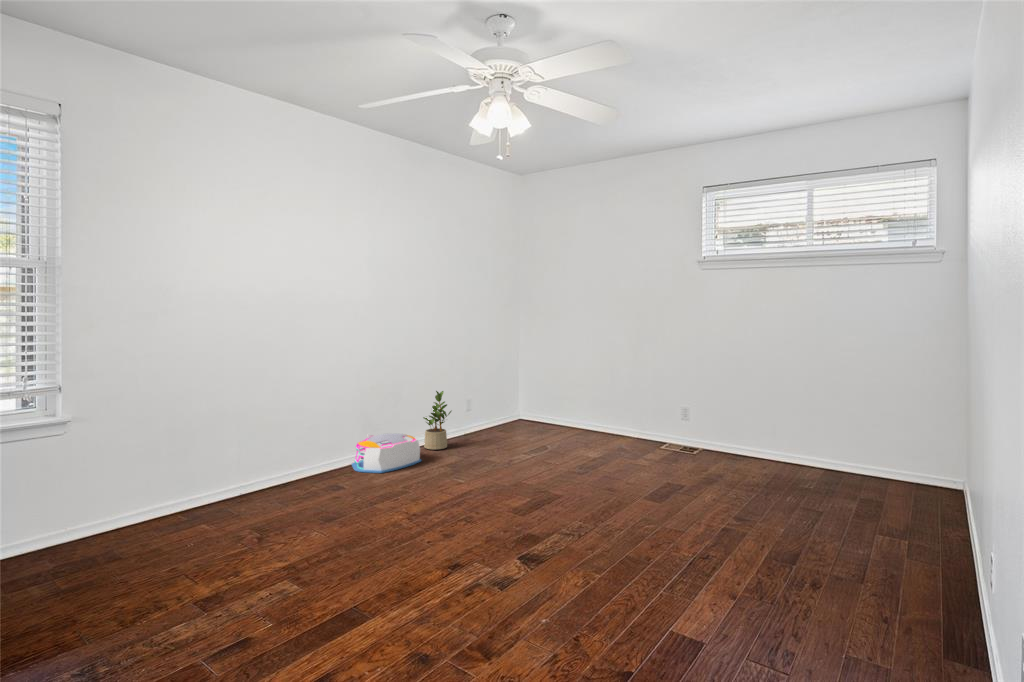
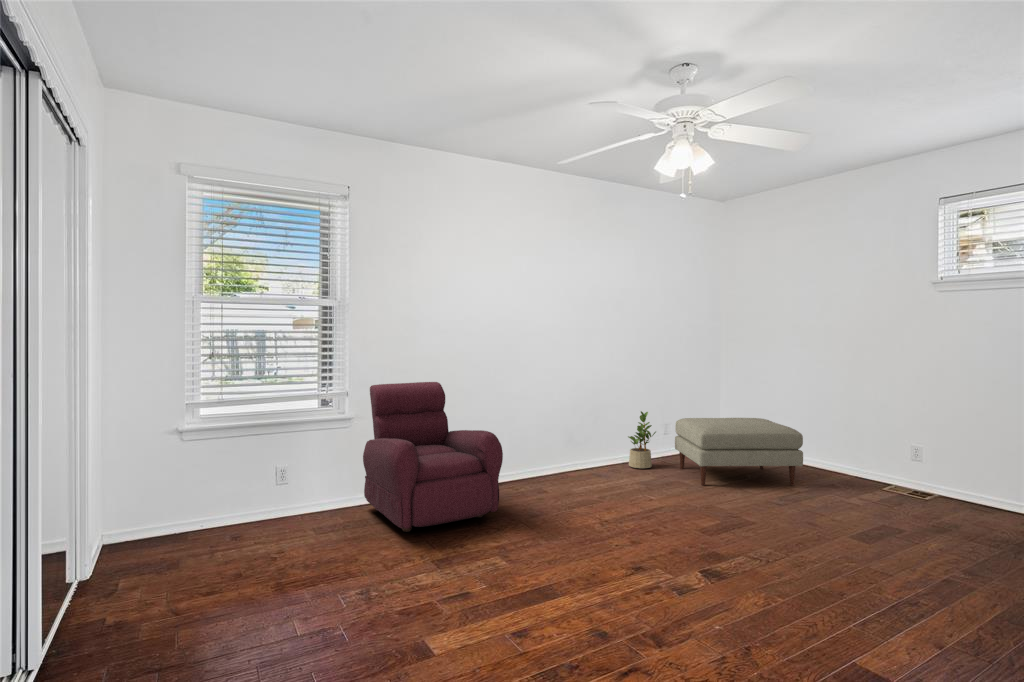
armchair: none [83,368,287,565] -> present [363,382,503,532]
ottoman: none [470,392,587,462] -> present [675,418,803,485]
storage bin: present [352,433,422,473] -> none [560,447,624,484]

